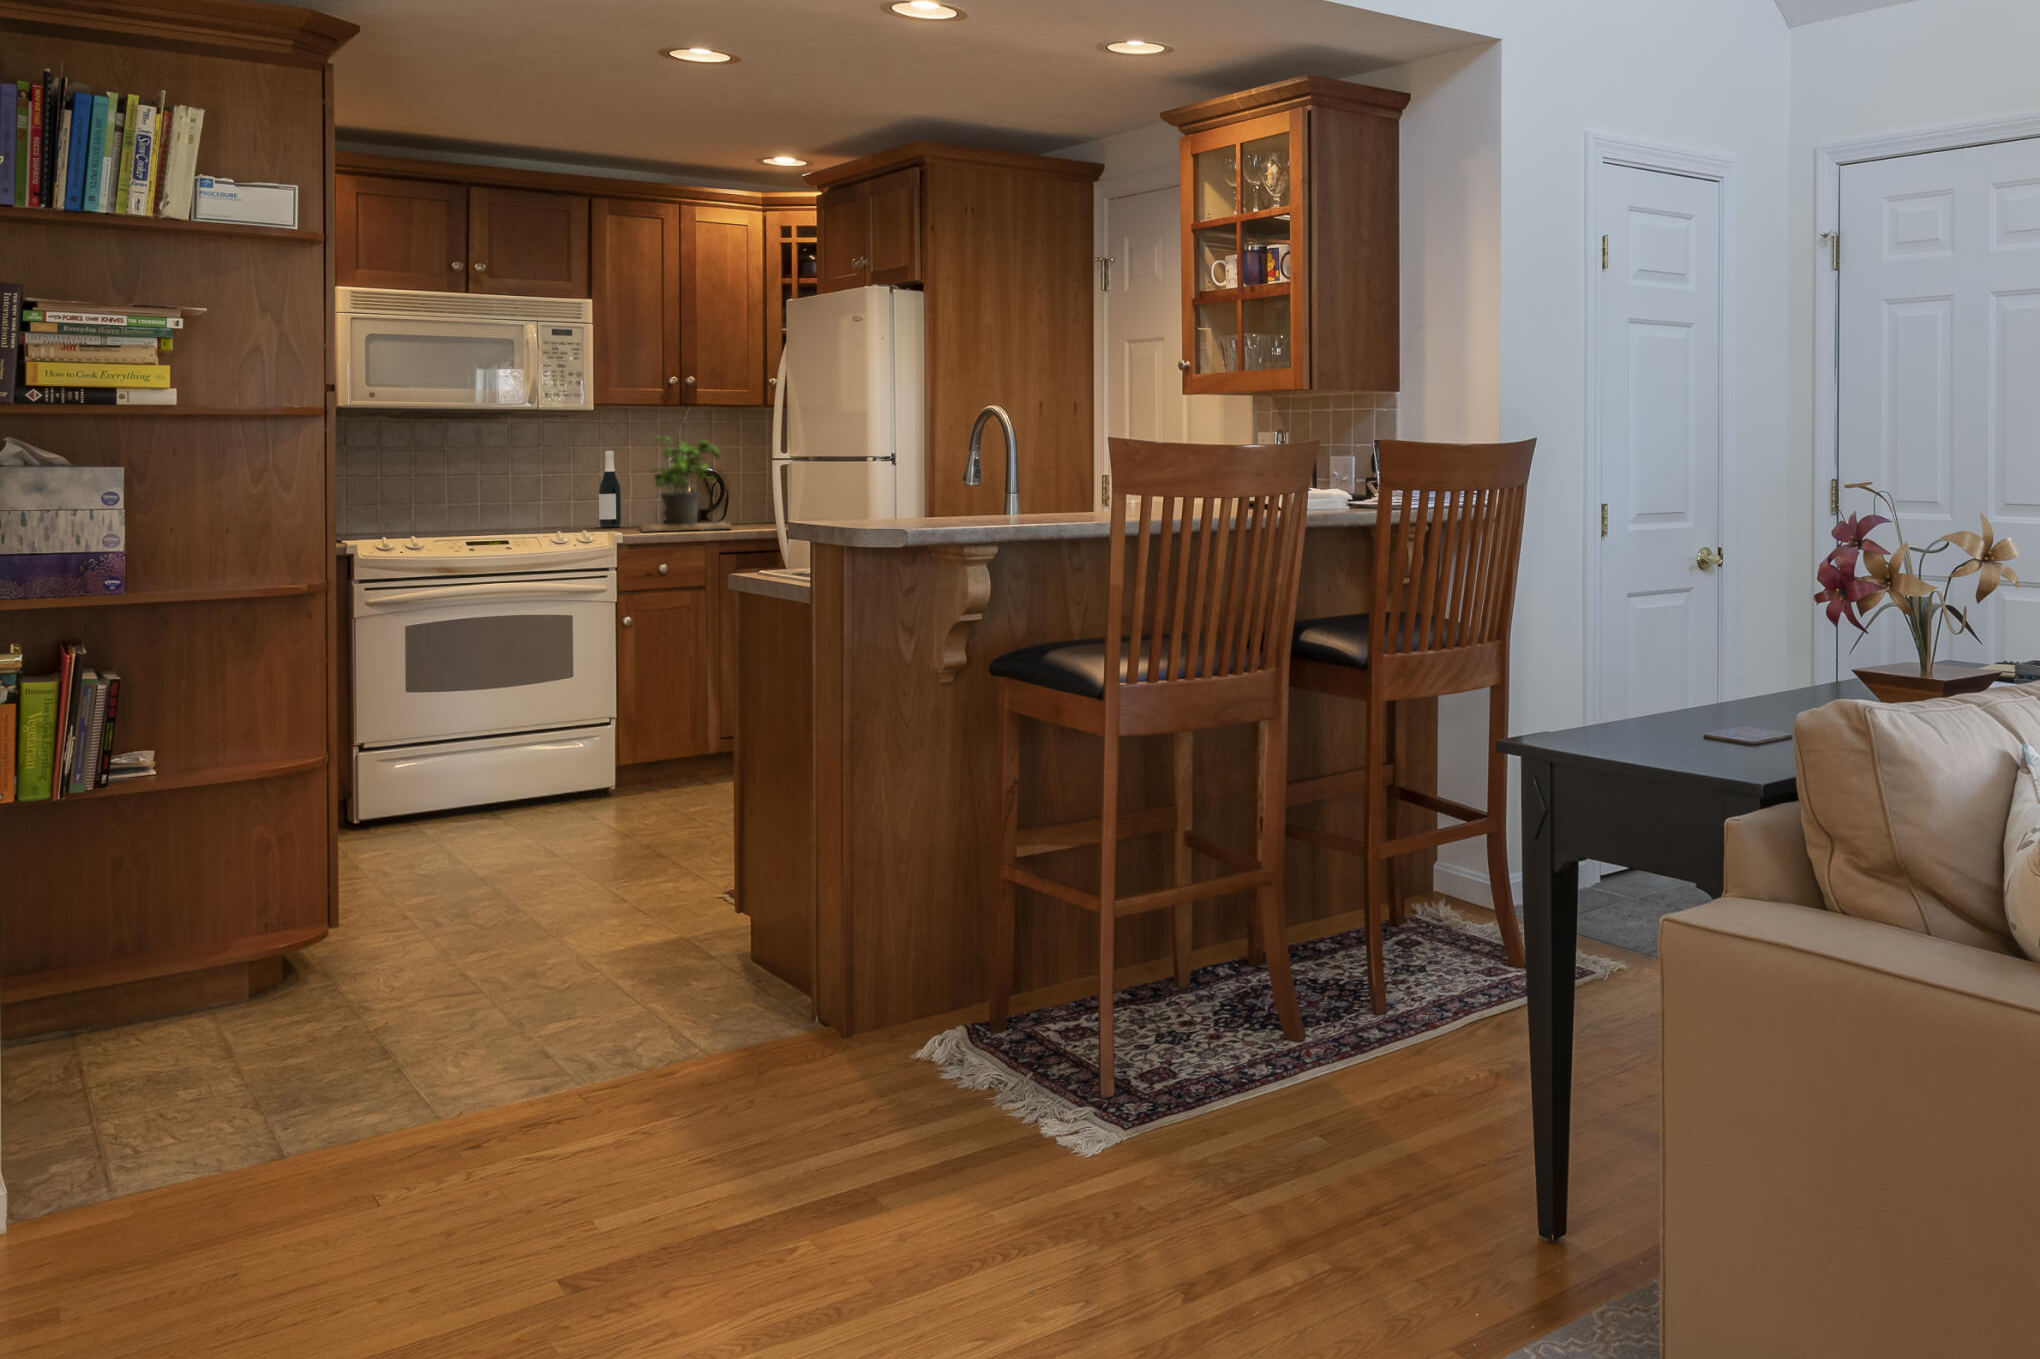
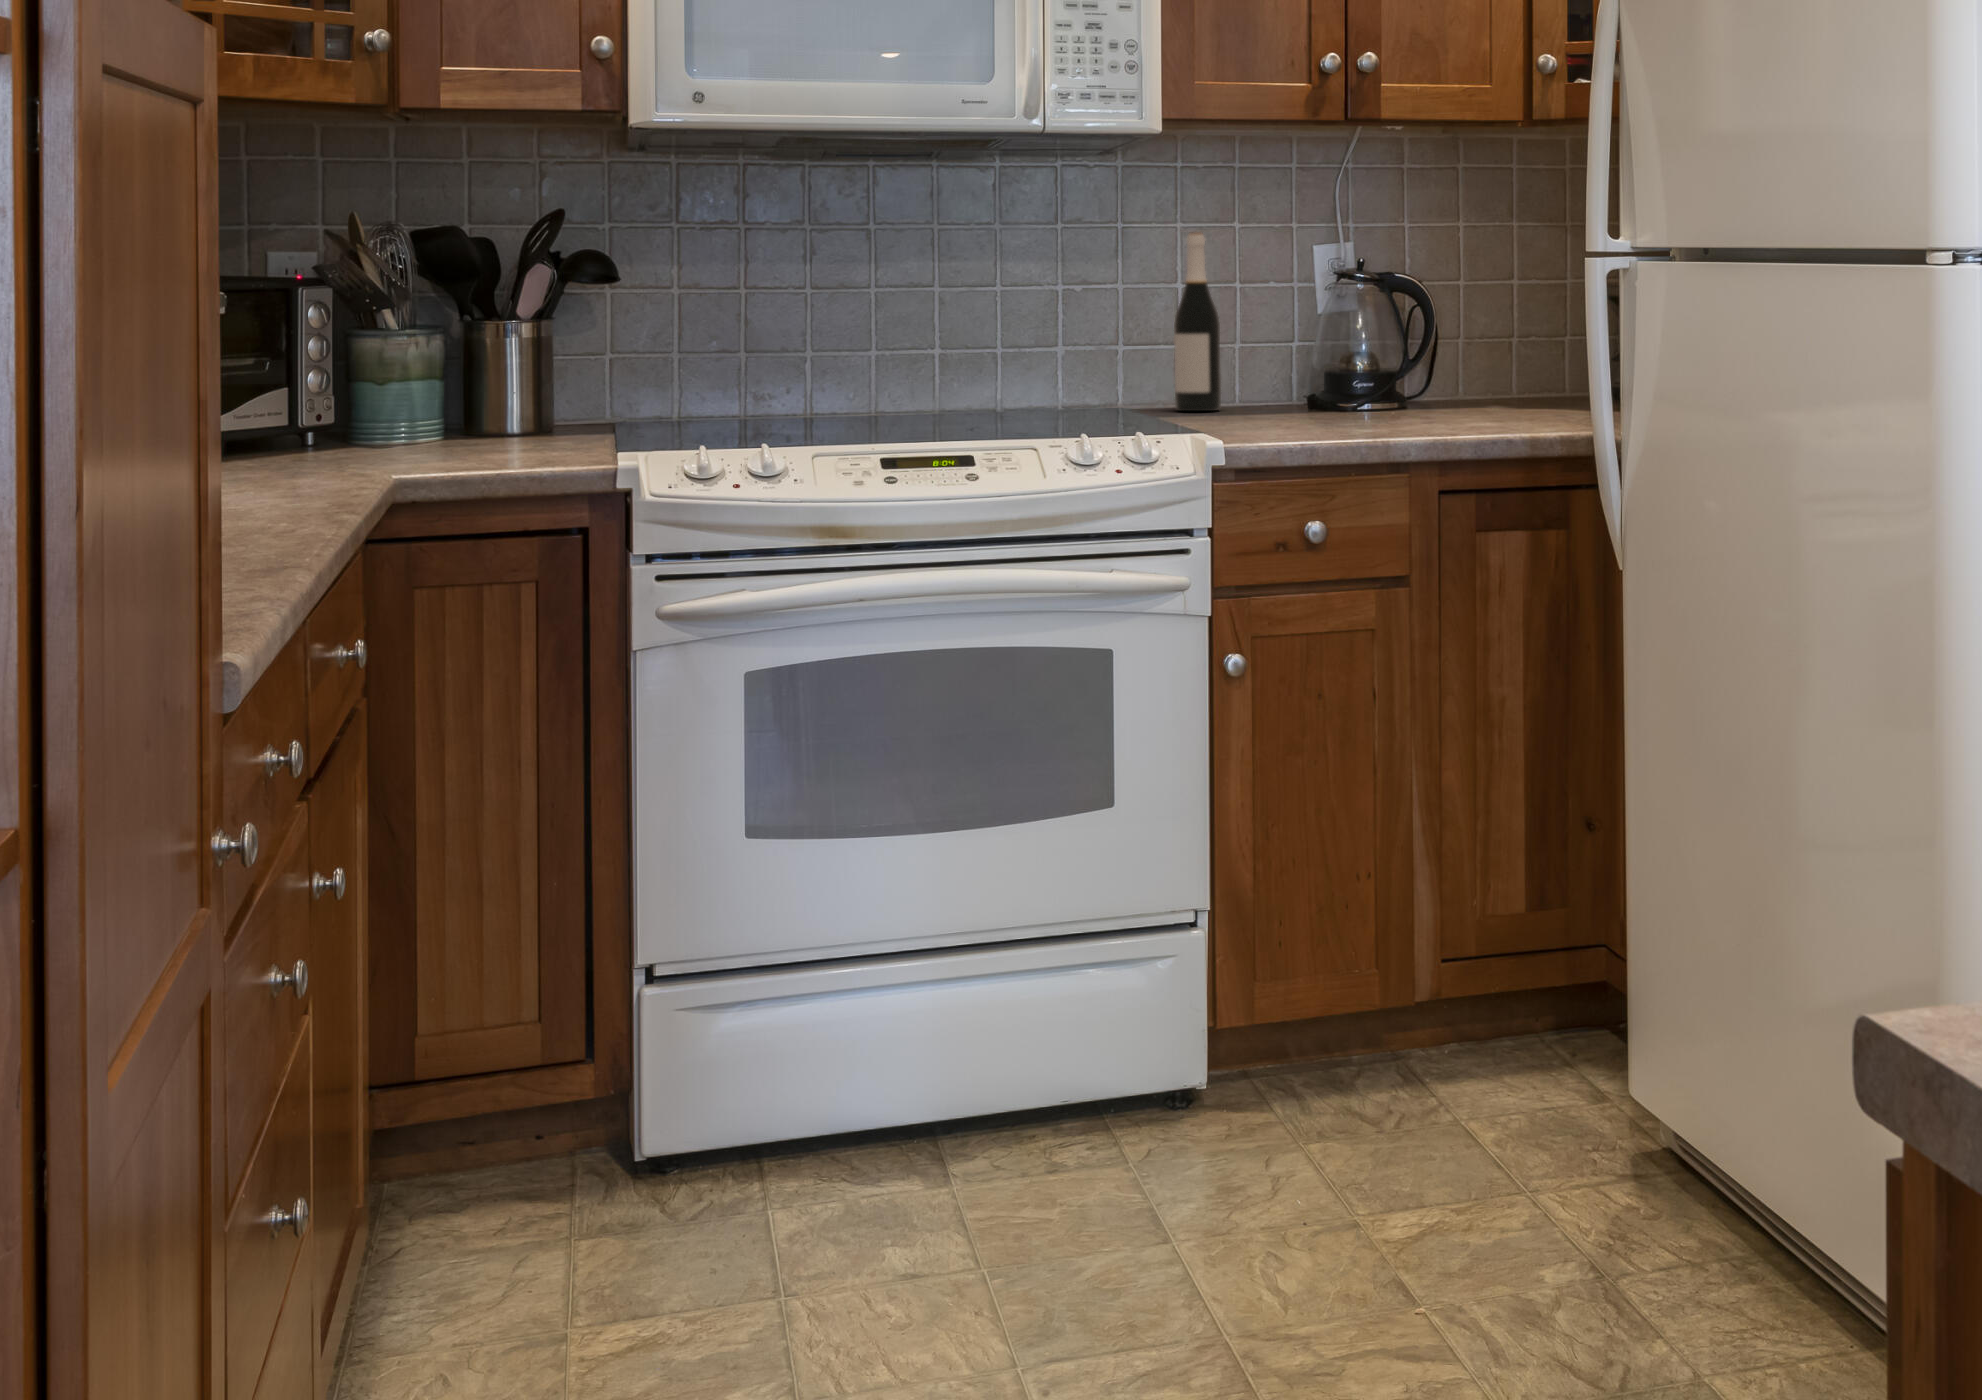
potted plant: present [639,437,731,531] -> none [1256,198,1465,432]

